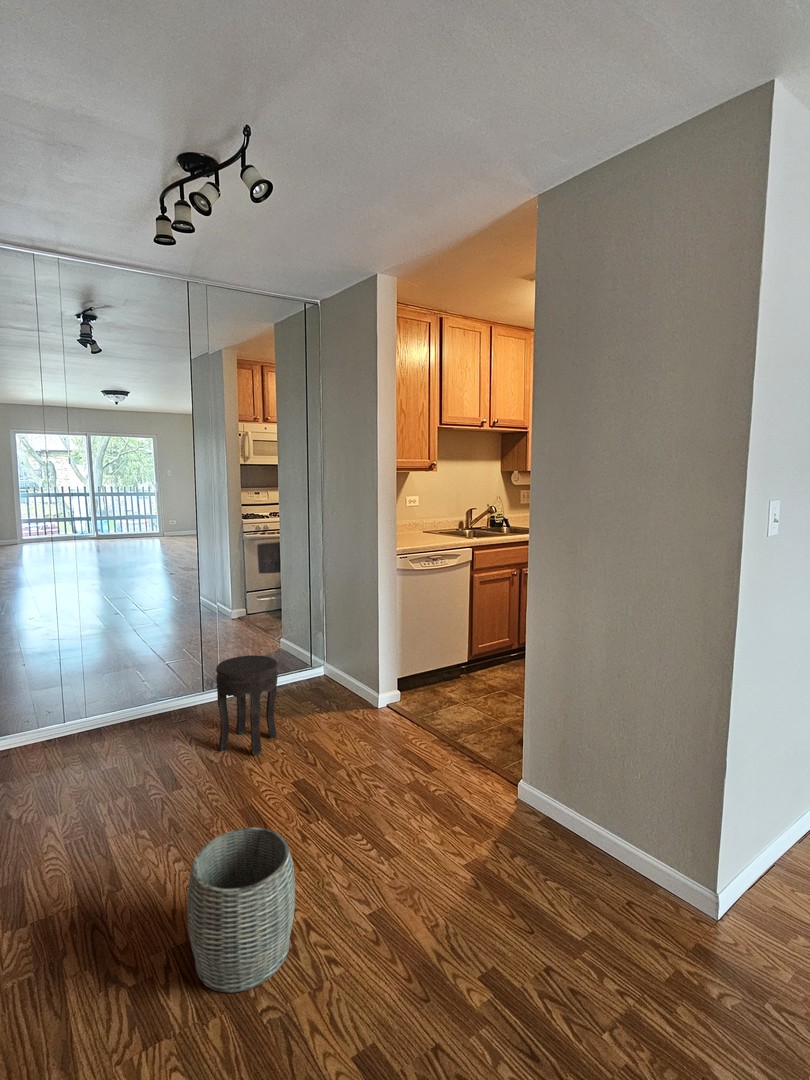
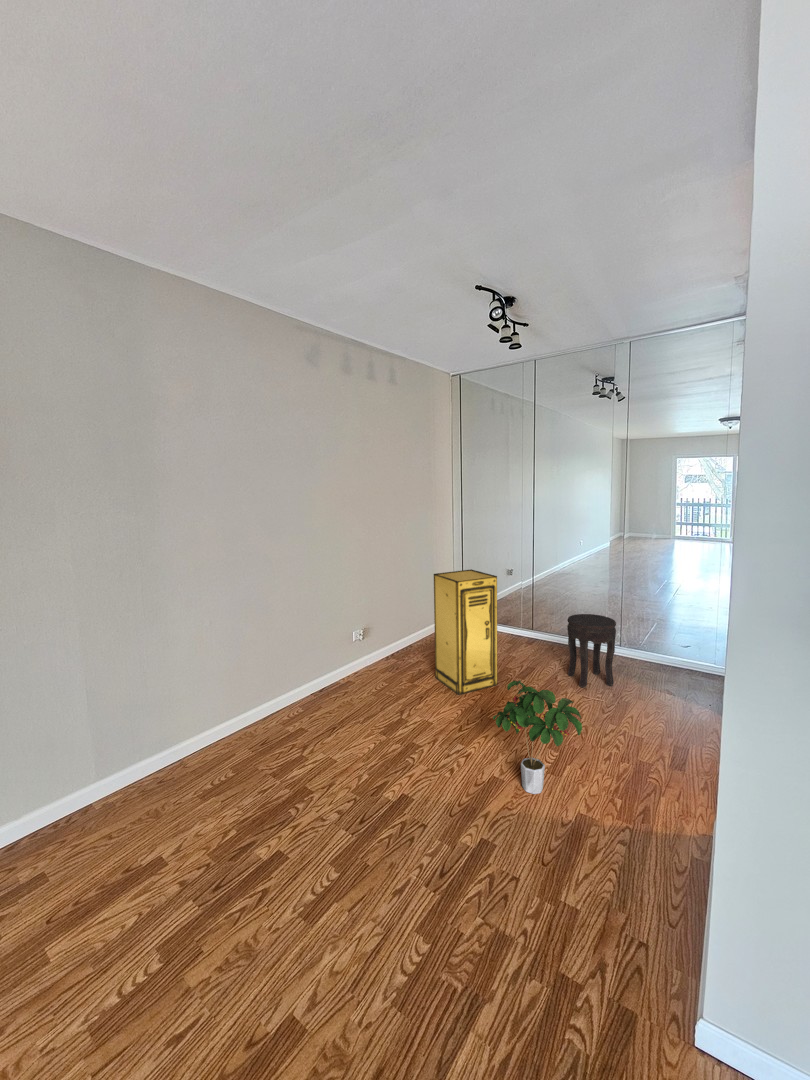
storage cabinet: none [36,638,167,881] -> present [434,569,497,695]
potted plant: none [345,747,468,895] -> present [493,680,582,794]
woven basket: present [187,827,295,993] -> none [410,677,466,755]

